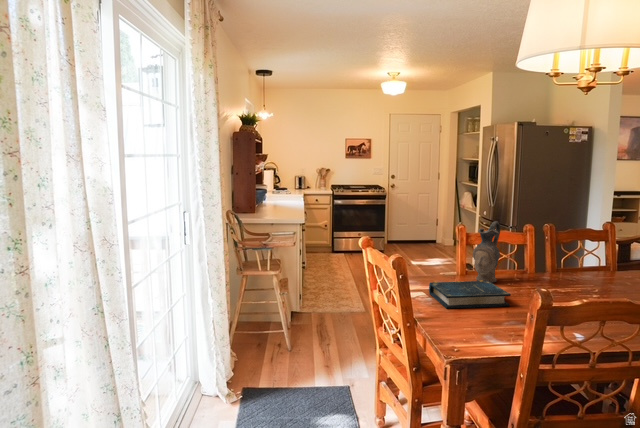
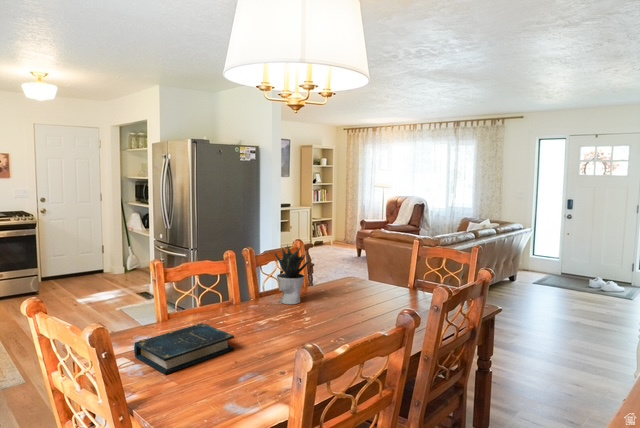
ceramic pitcher: present [473,221,500,283] -> none [179,251,209,323]
potted plant: none [574,223,624,286] -> present [275,245,311,304]

